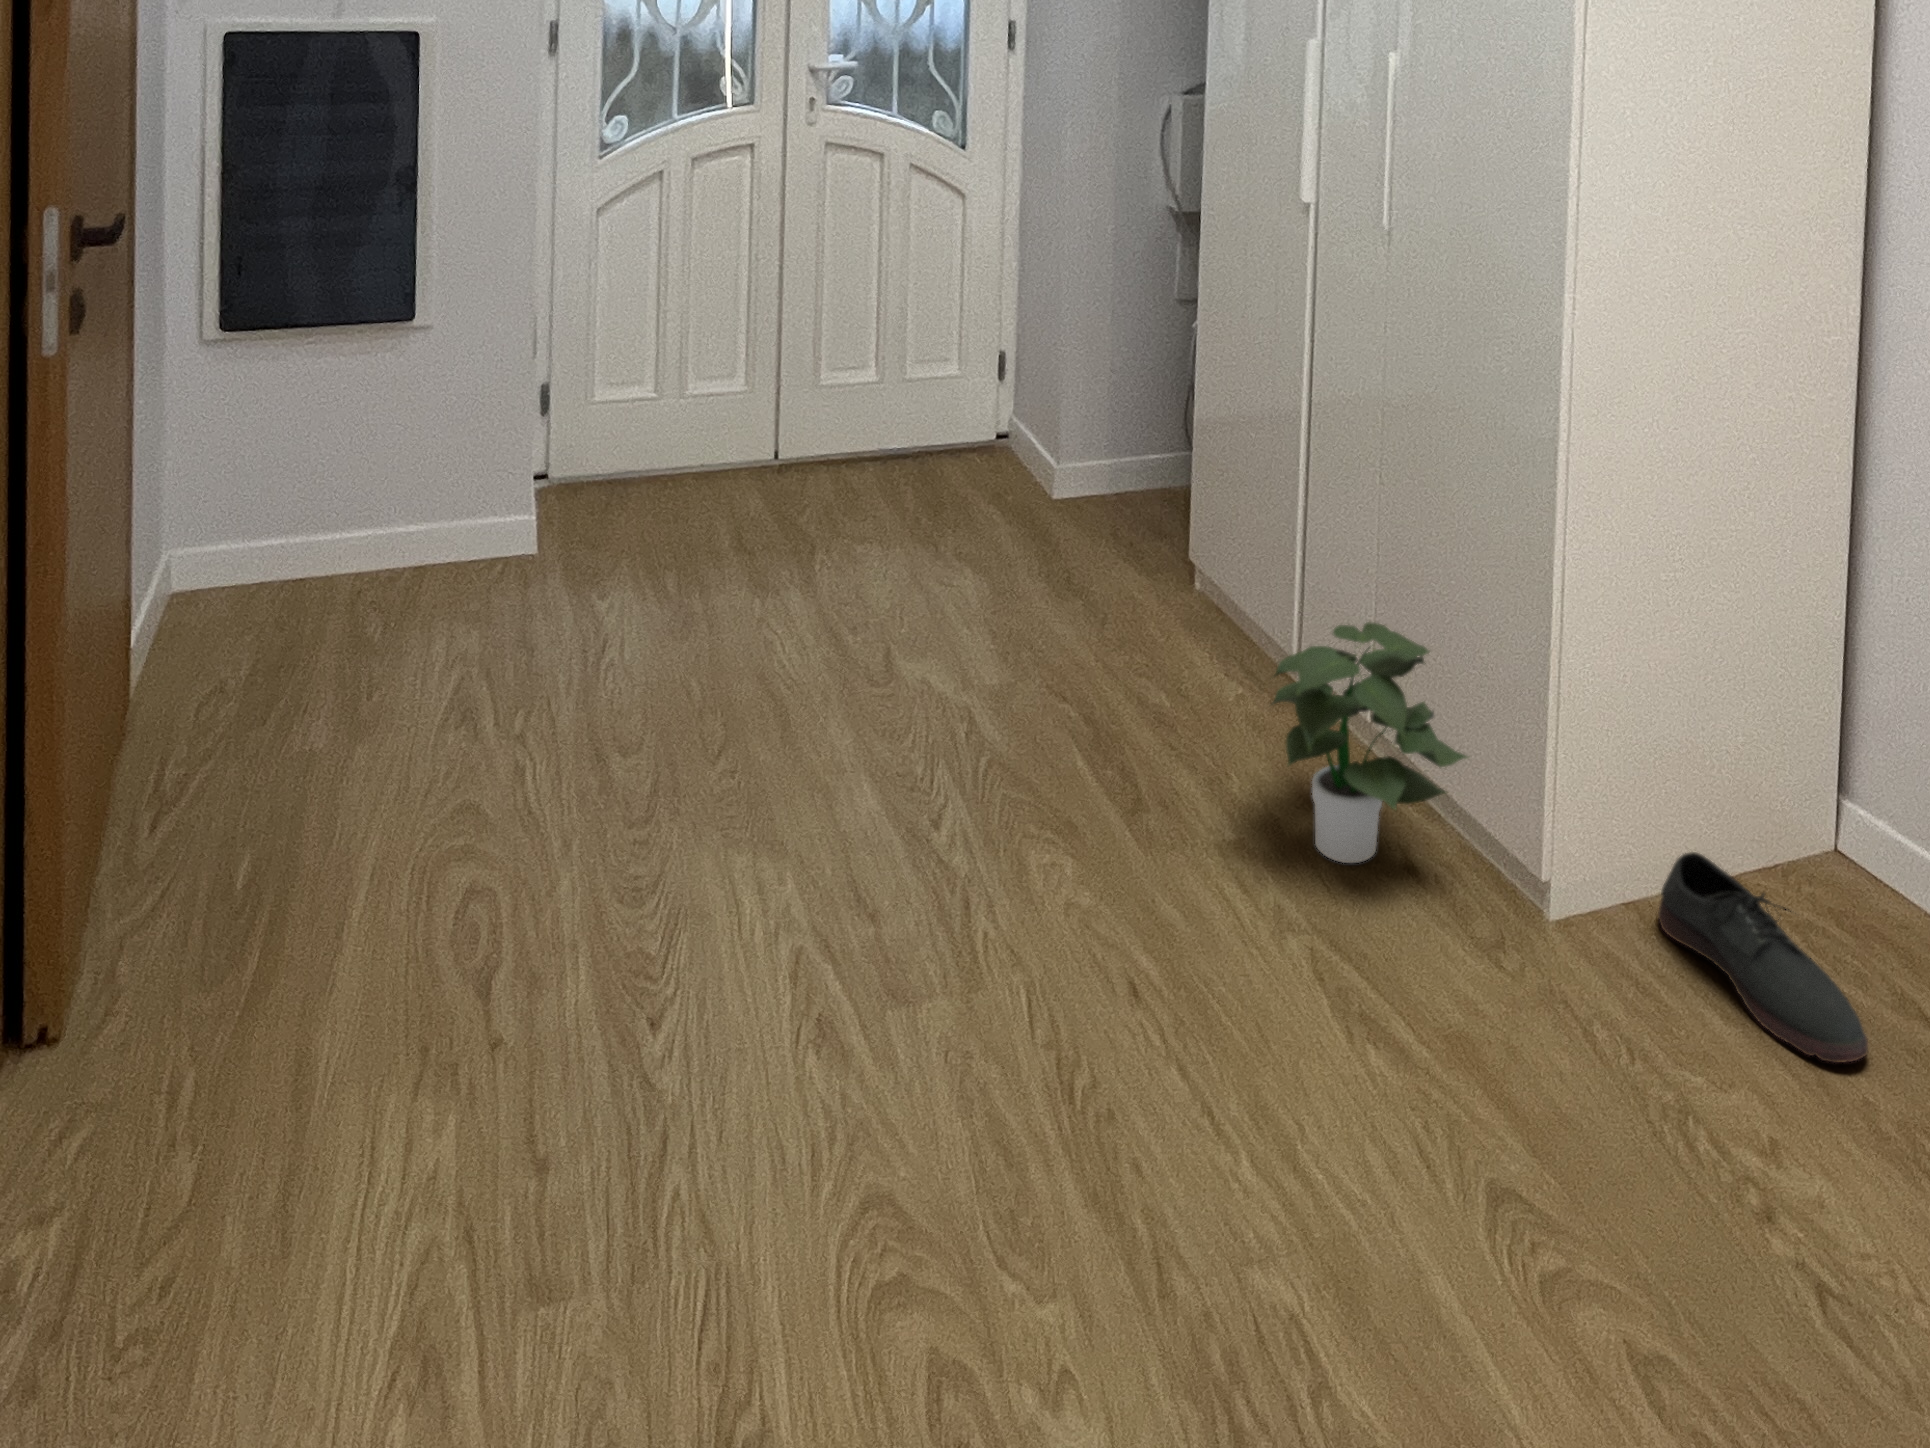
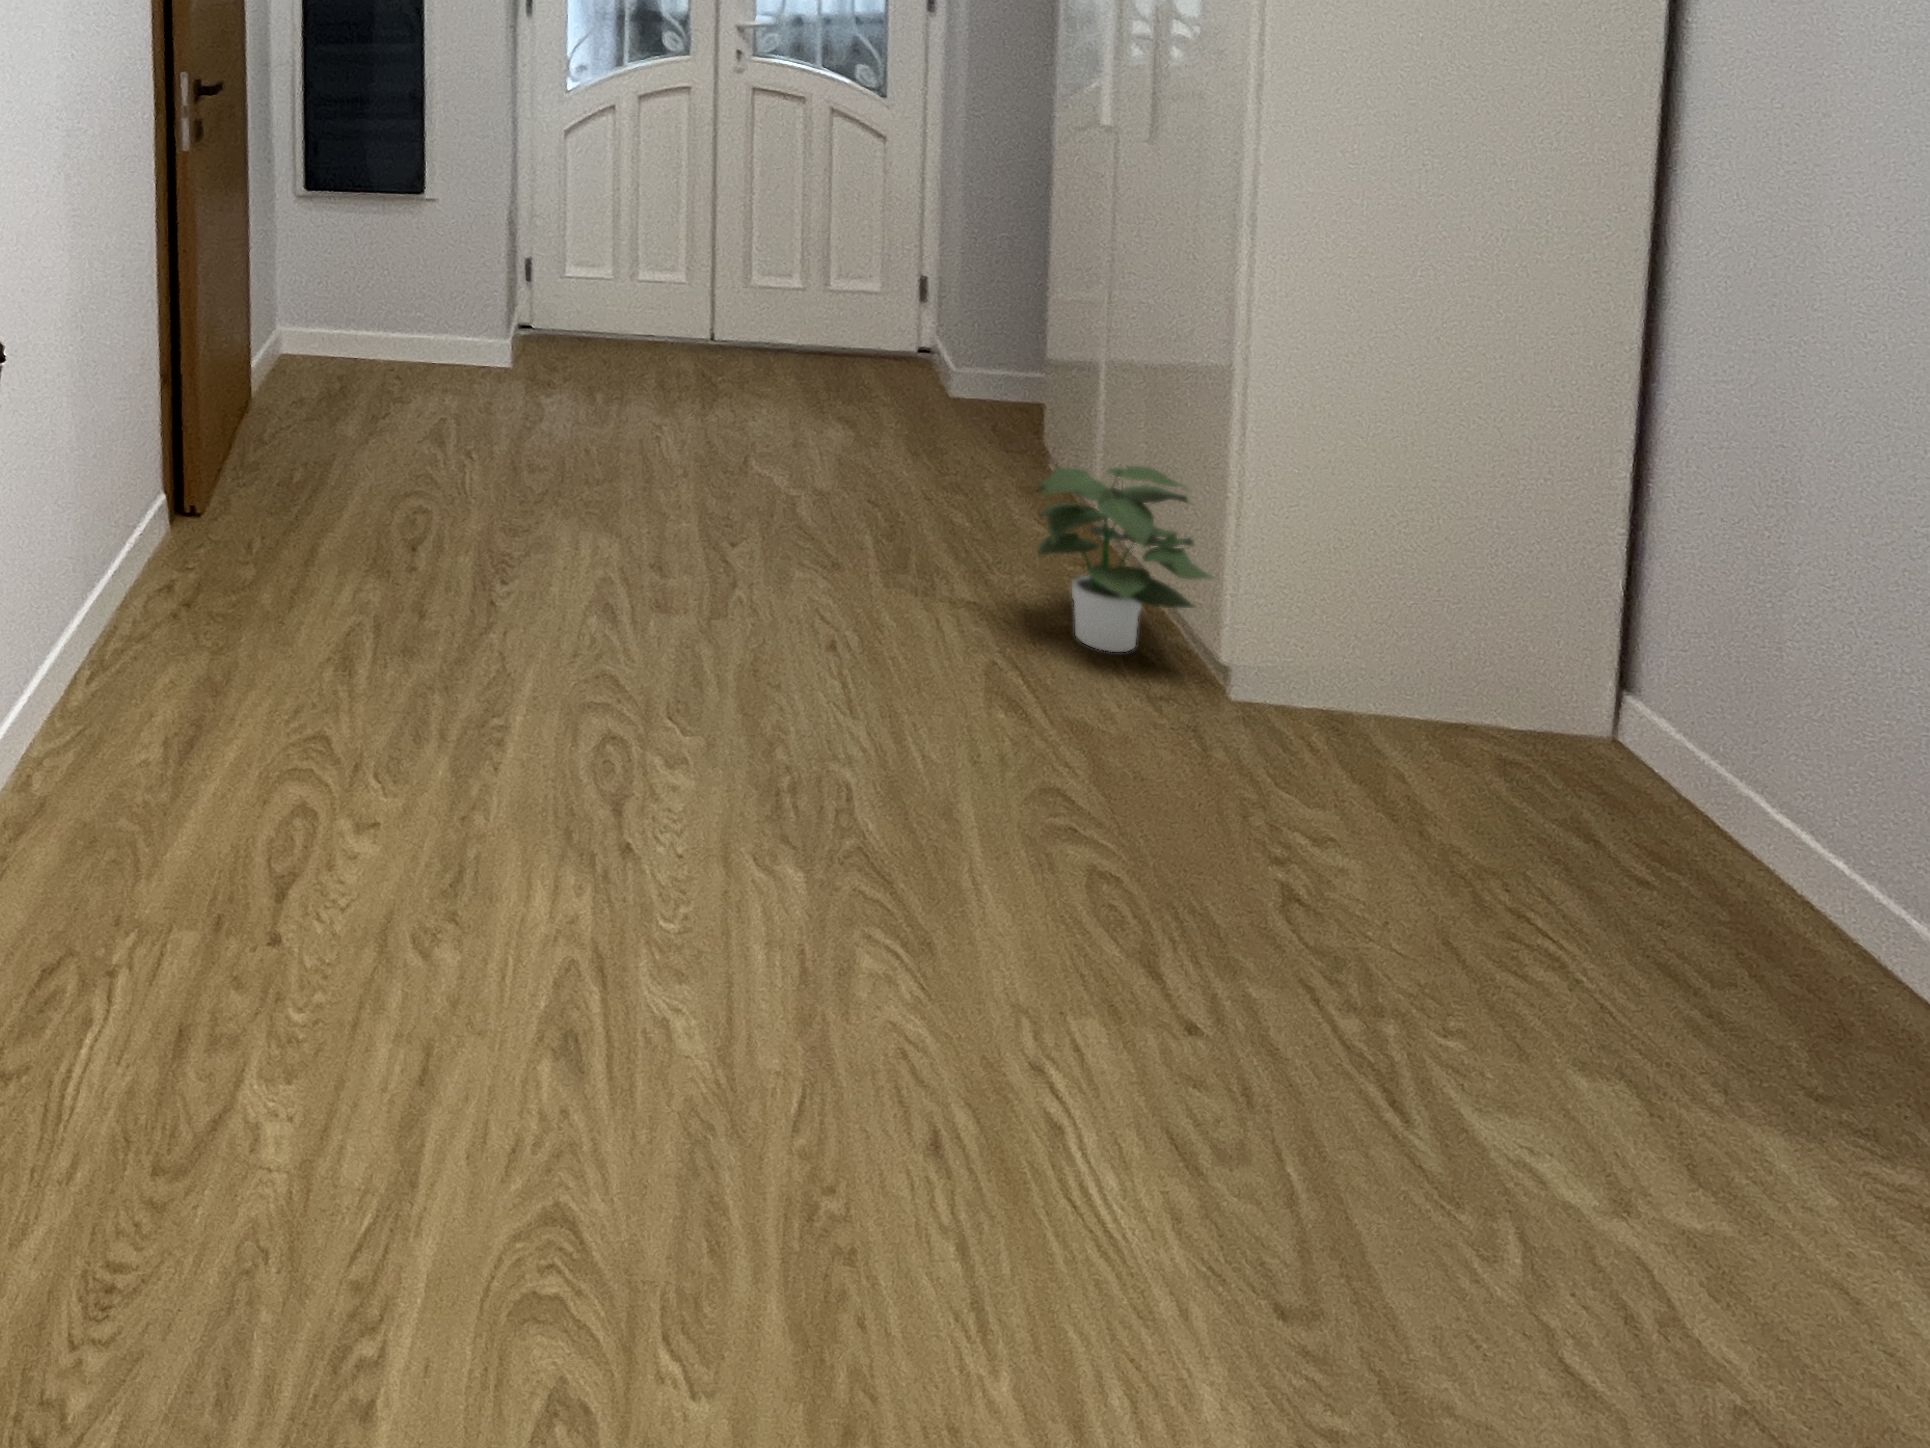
shoe: present [1658,852,1868,1063] -> none [1411,697,1594,876]

